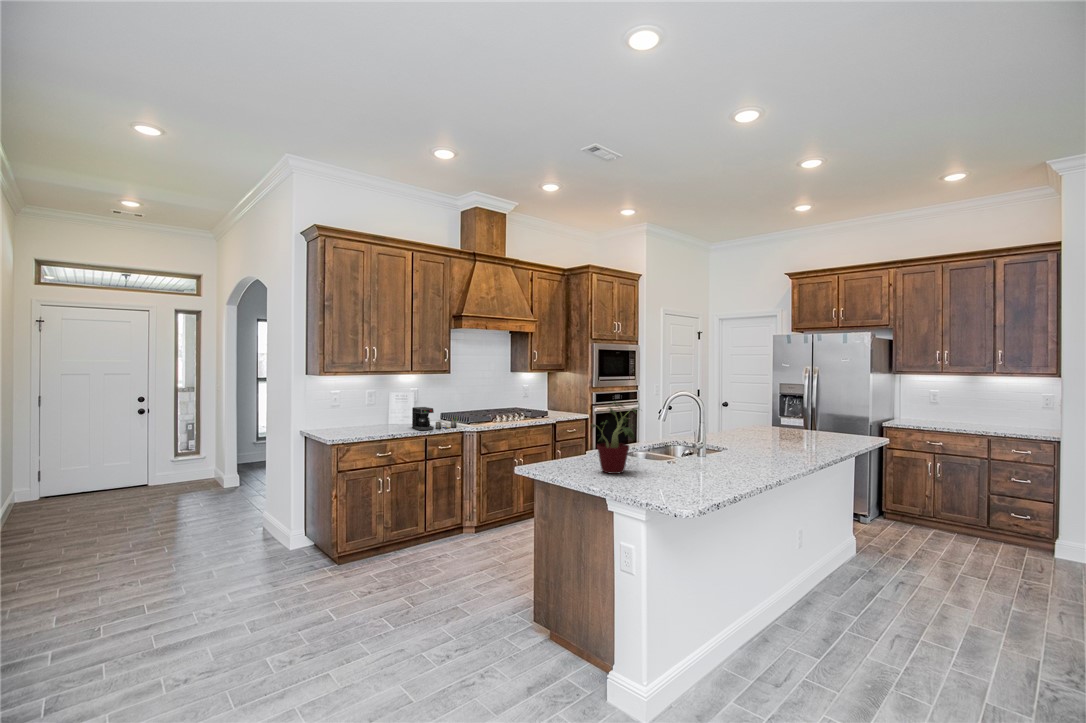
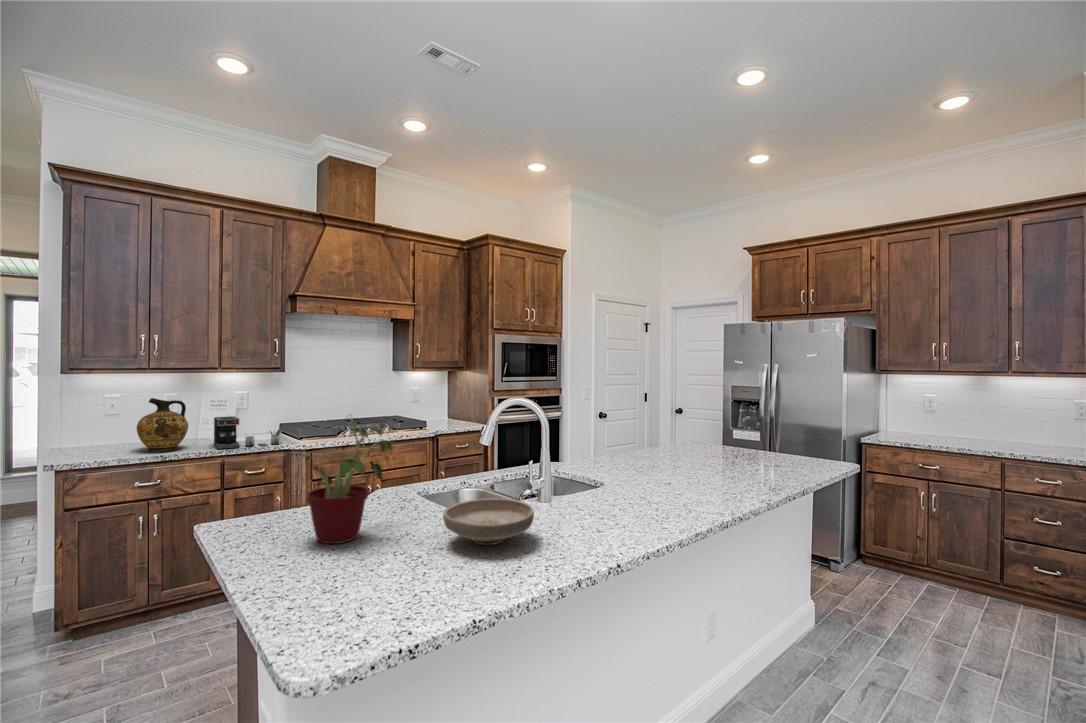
ceramic jug: none [367,393,399,432] -> present [137,398,188,452]
bowl: none [674,450,727,474] -> present [443,498,534,545]

